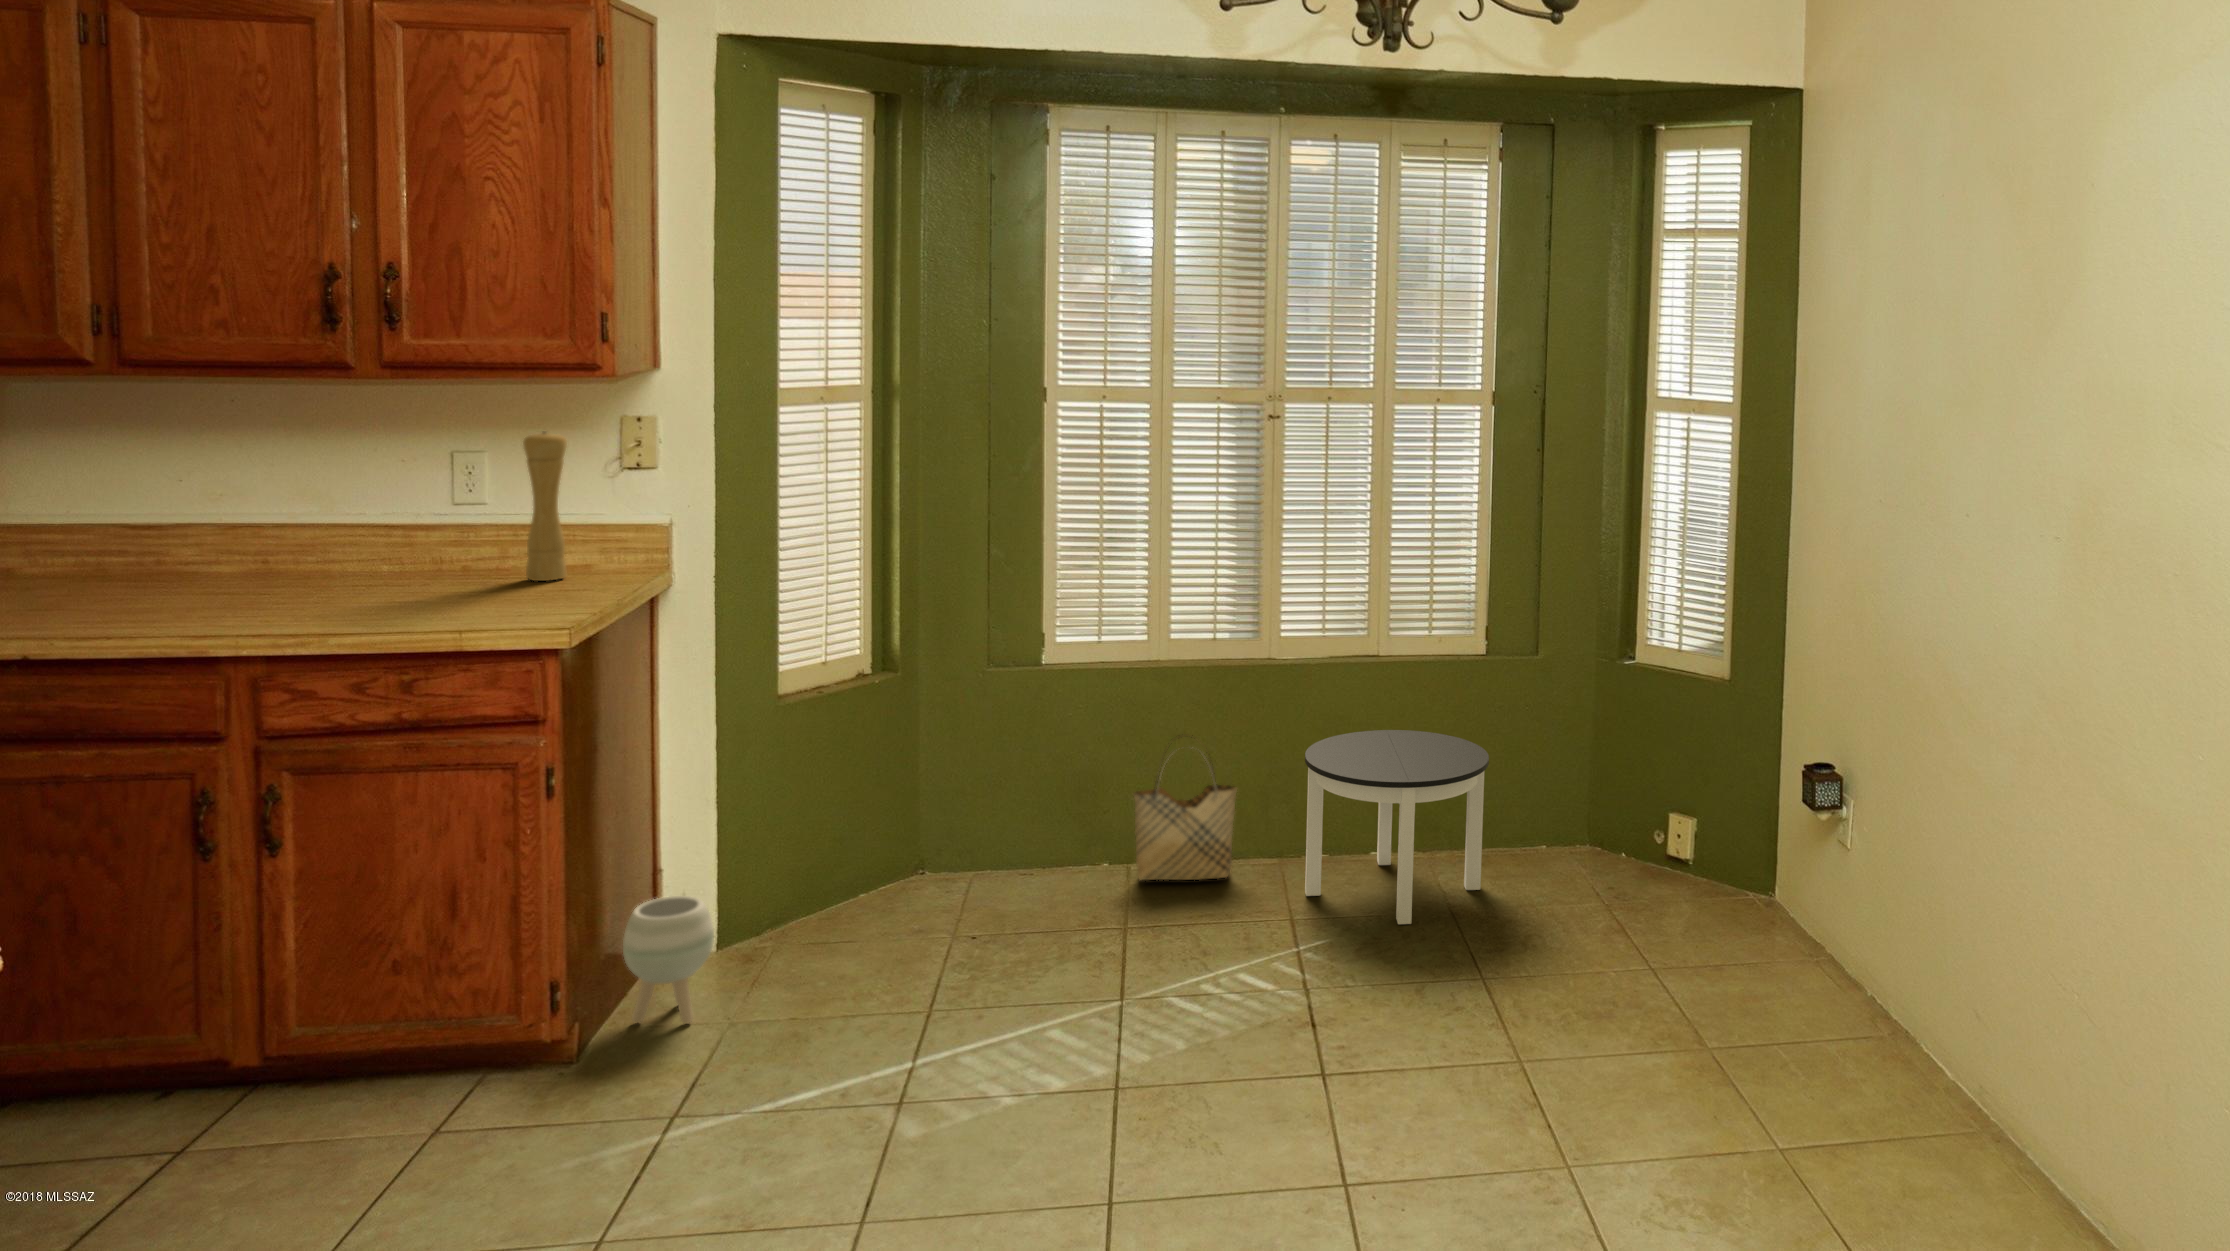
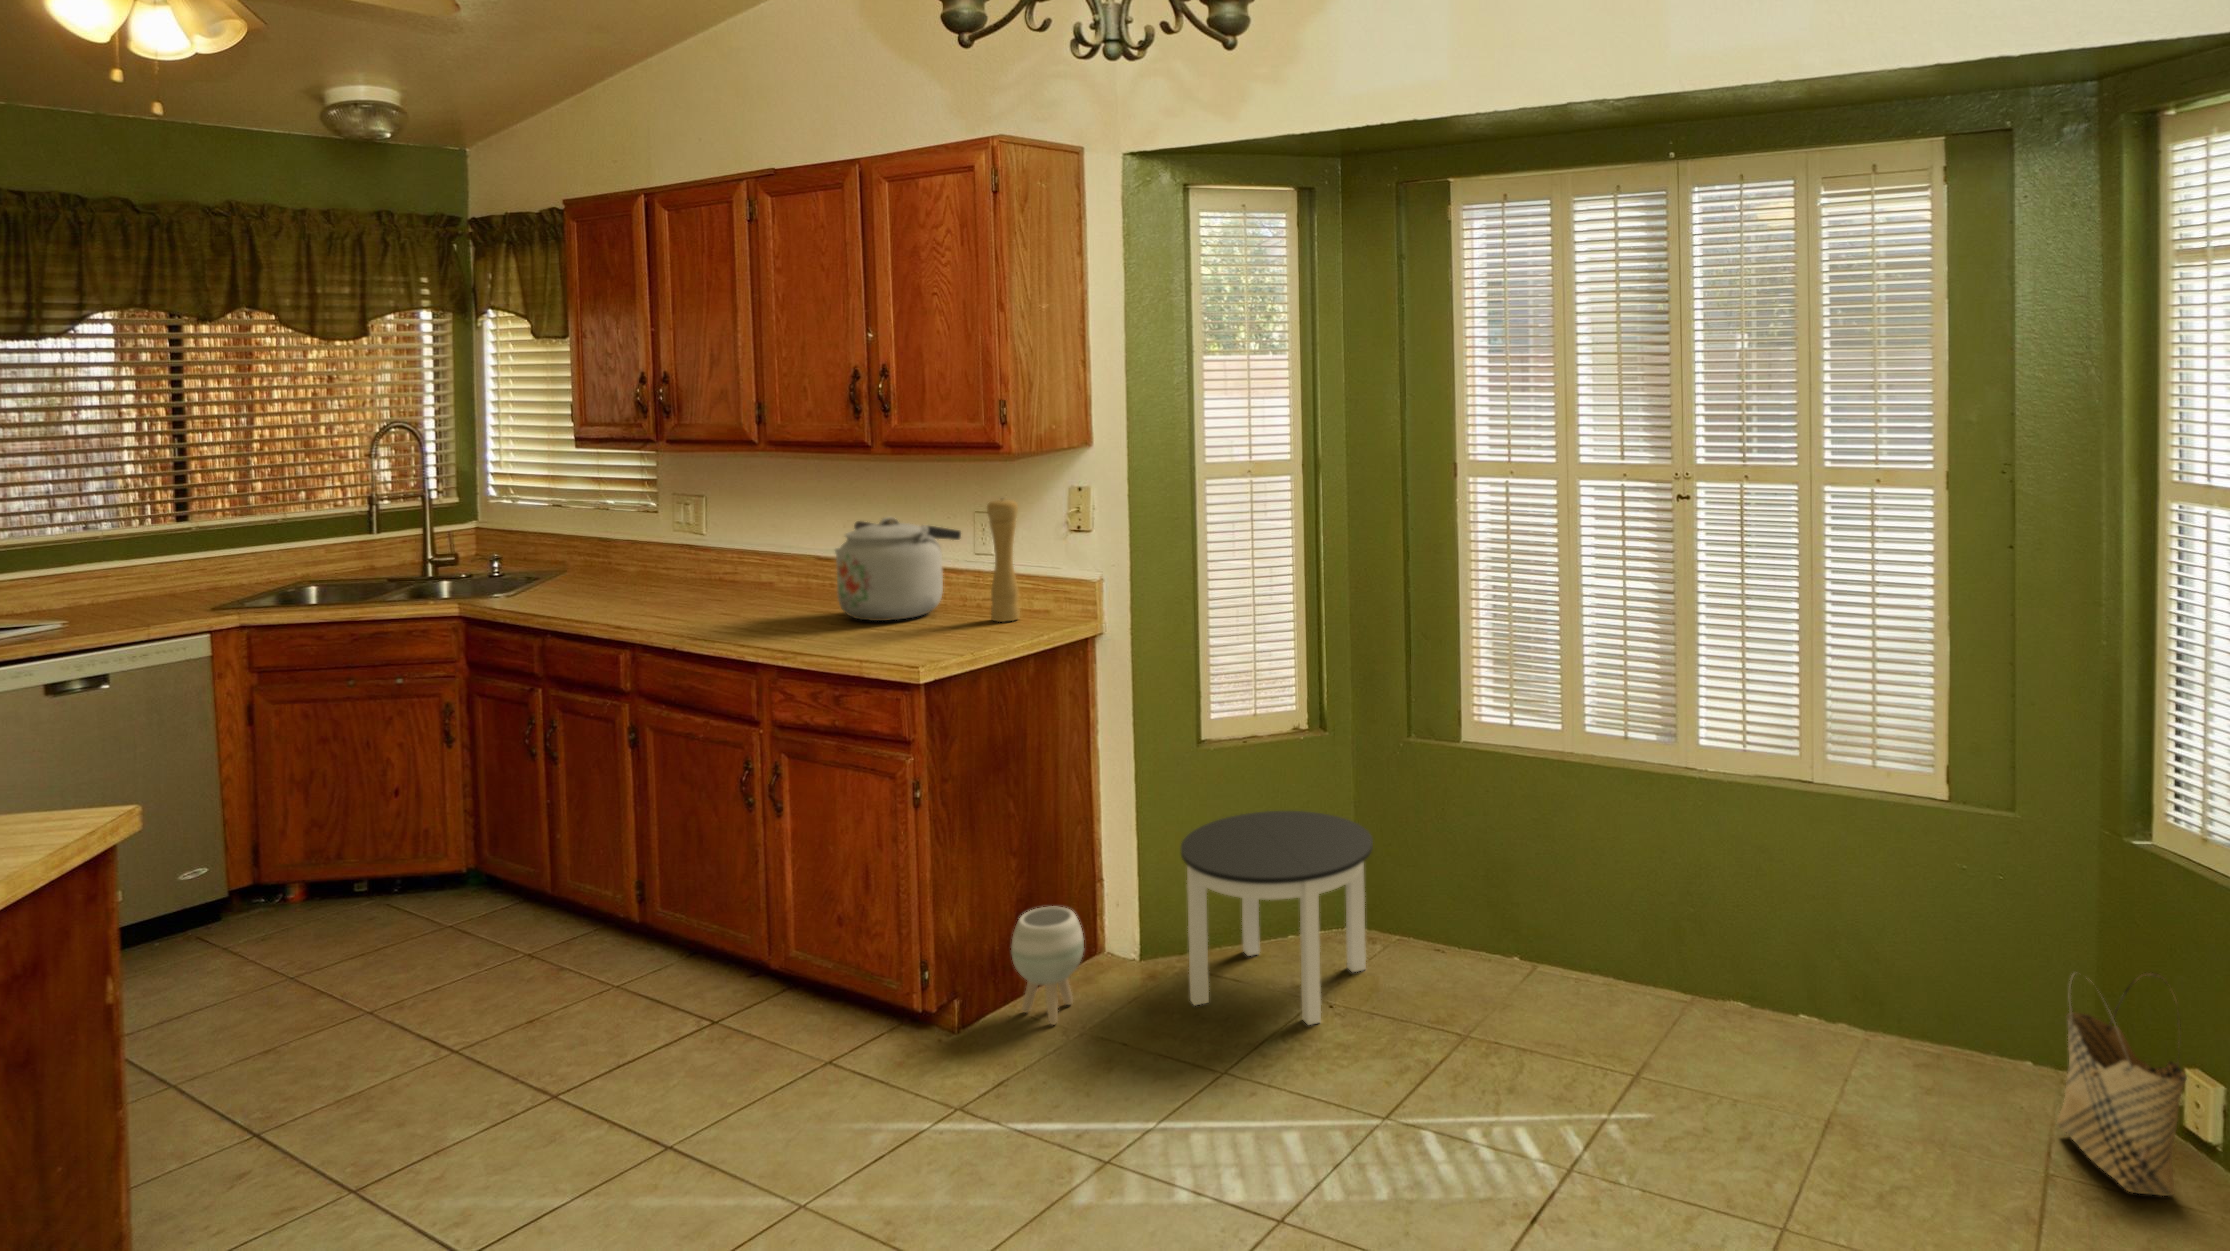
kettle: none [240,459,446,593] -> present [835,517,961,621]
round table: present [1305,730,1489,924] -> present [1181,811,1373,1025]
woven basket: present [1134,736,1237,880] -> present [2057,972,2187,1196]

